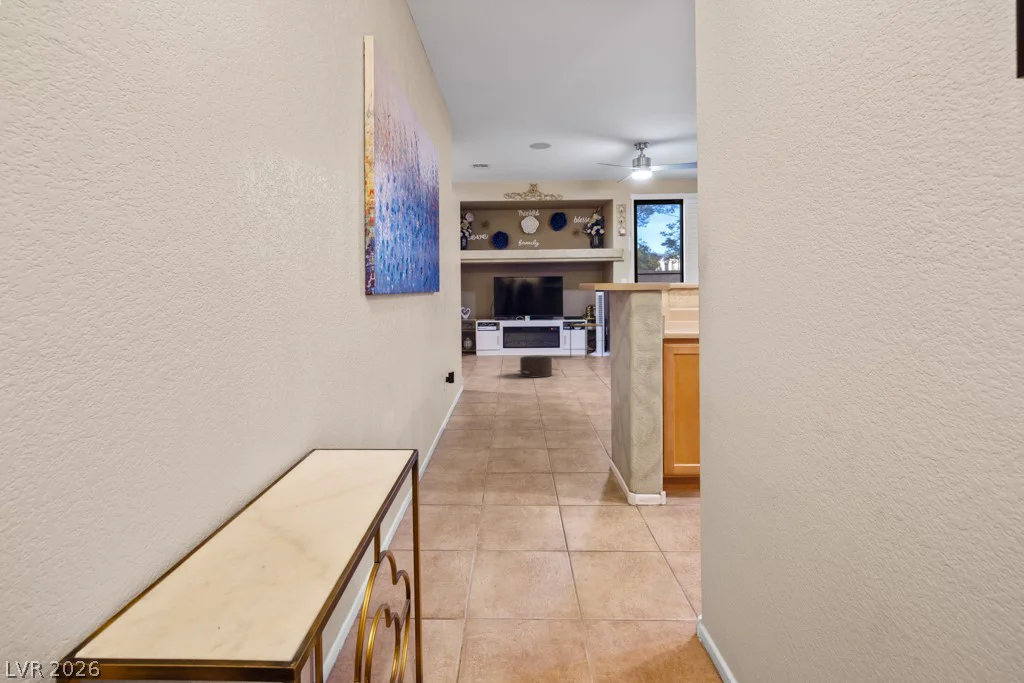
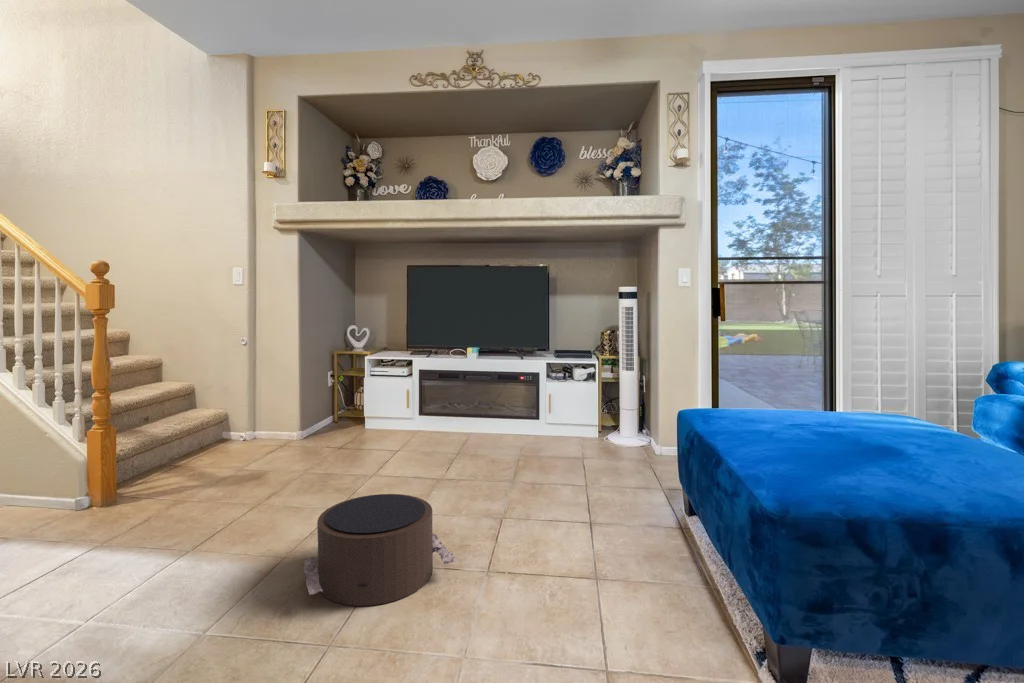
side table: present [570,324,603,358] -> none [555,370,633,458]

